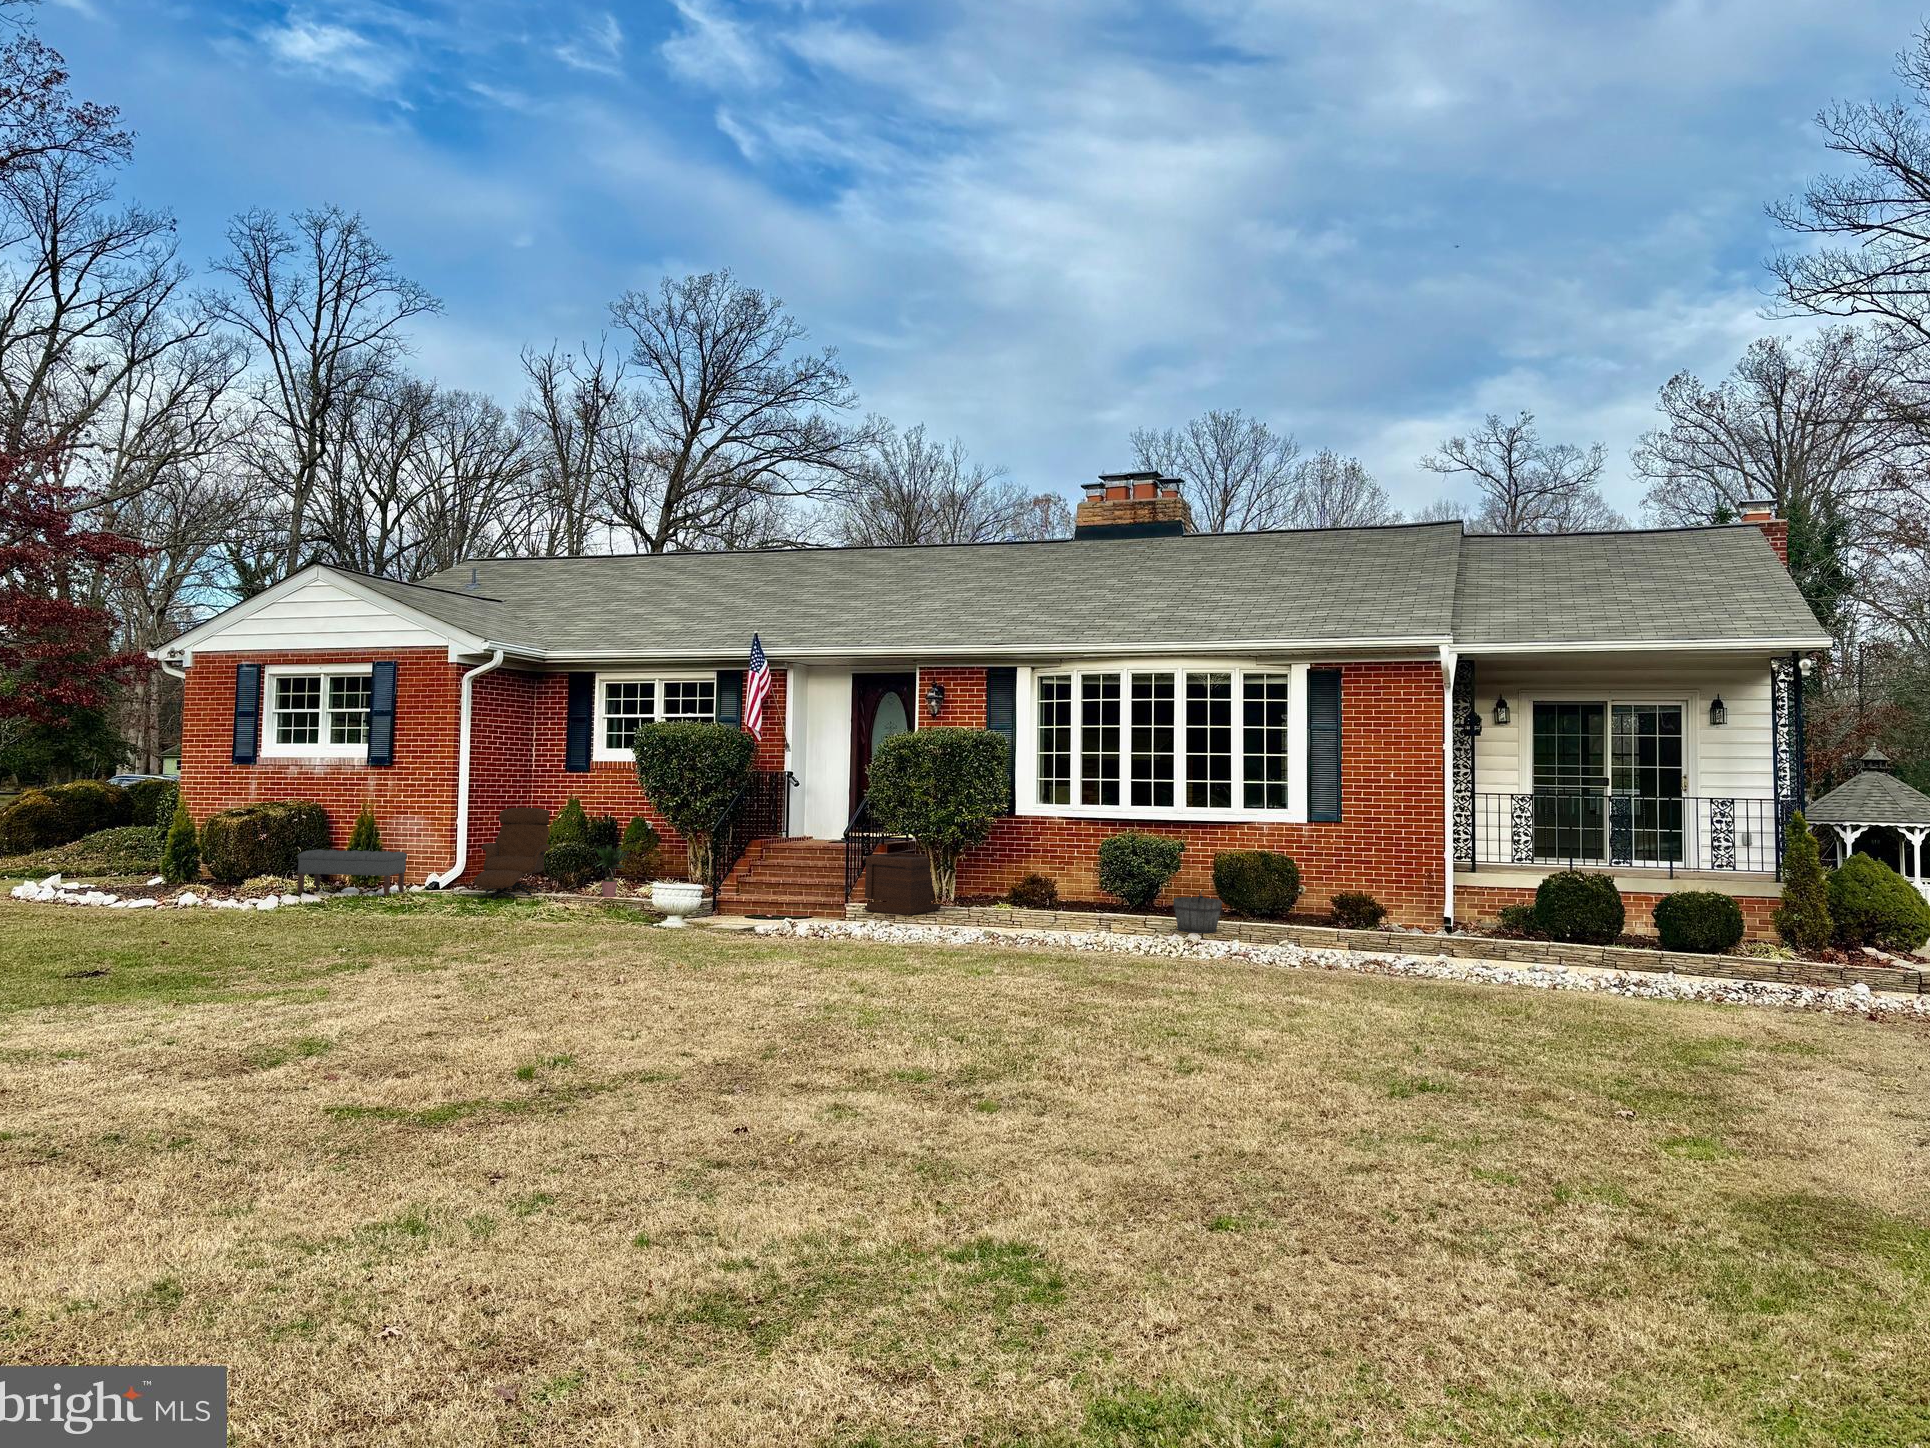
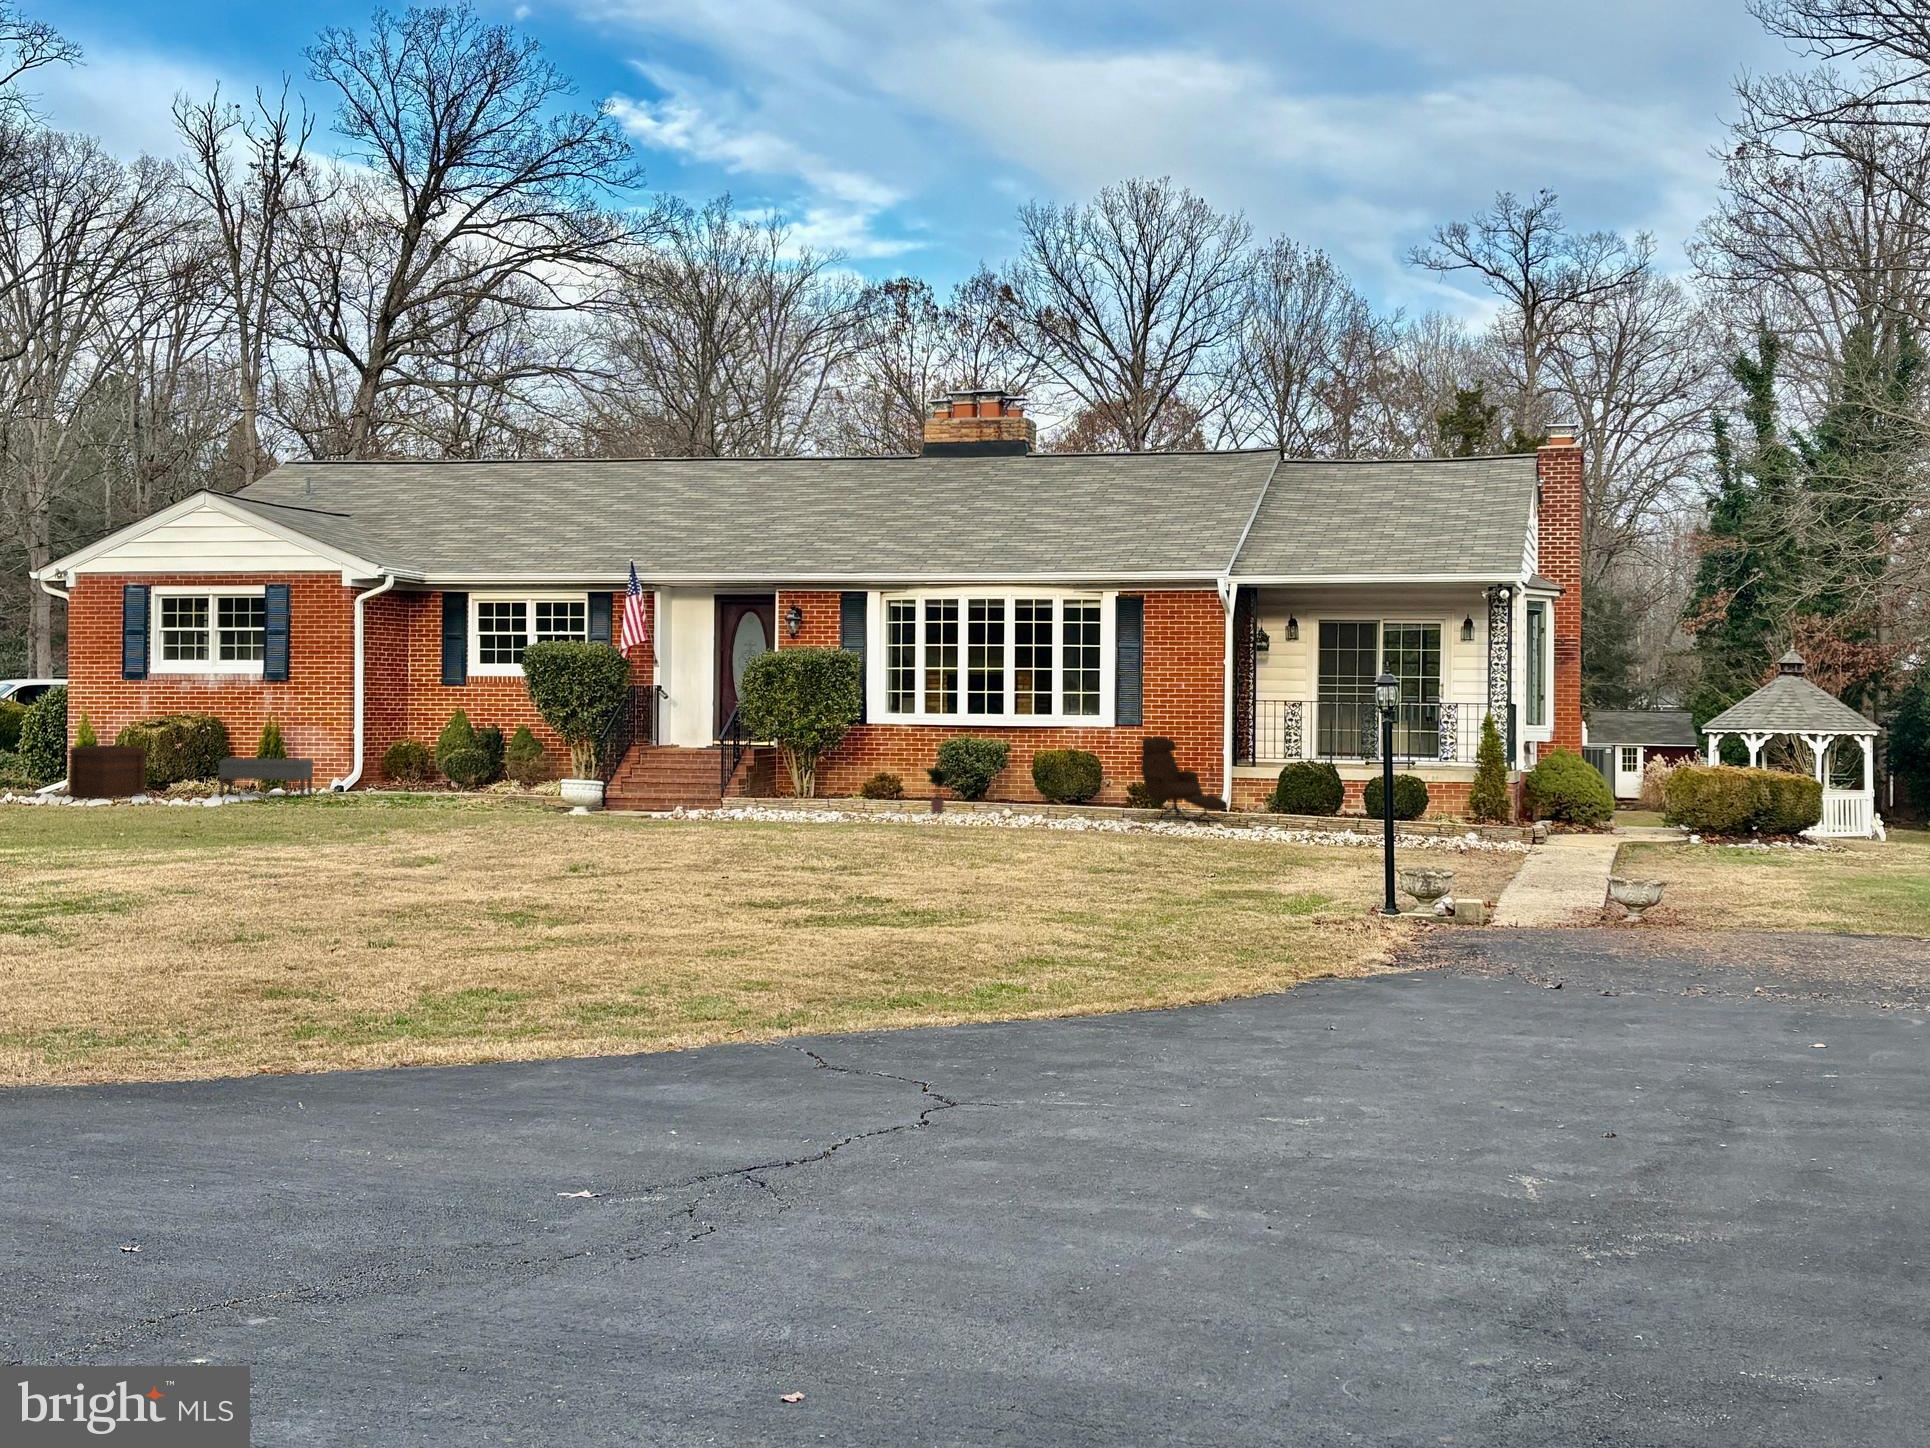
lounge chair: present [474,808,550,900] -> present [1141,737,1227,821]
potted plant: present [595,845,629,897] -> present [925,766,954,813]
wooden crate: present [864,853,941,916] -> present [69,745,146,798]
wooden bucket: present [1173,889,1222,933] -> none [999,780,1041,815]

